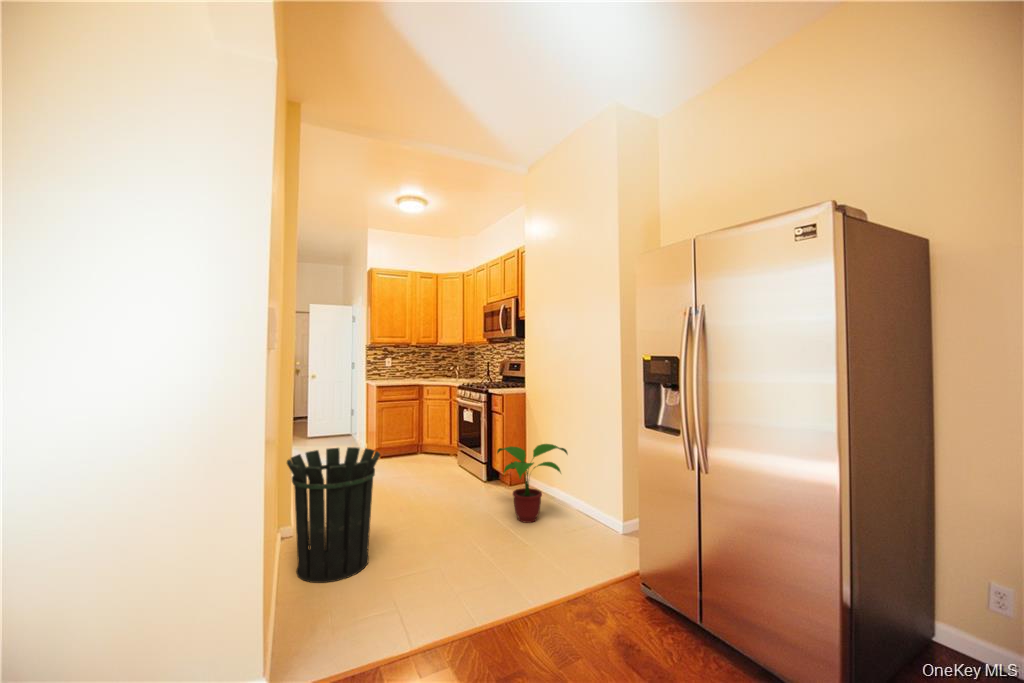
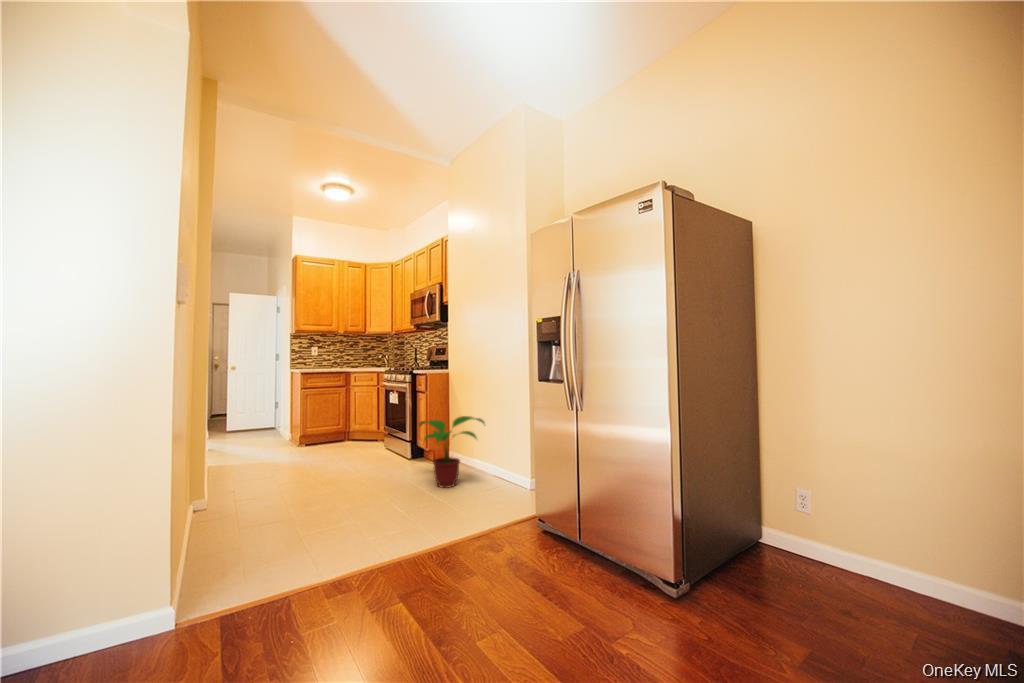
waste bin: present [287,447,380,583] -> none [201,417,300,543]

